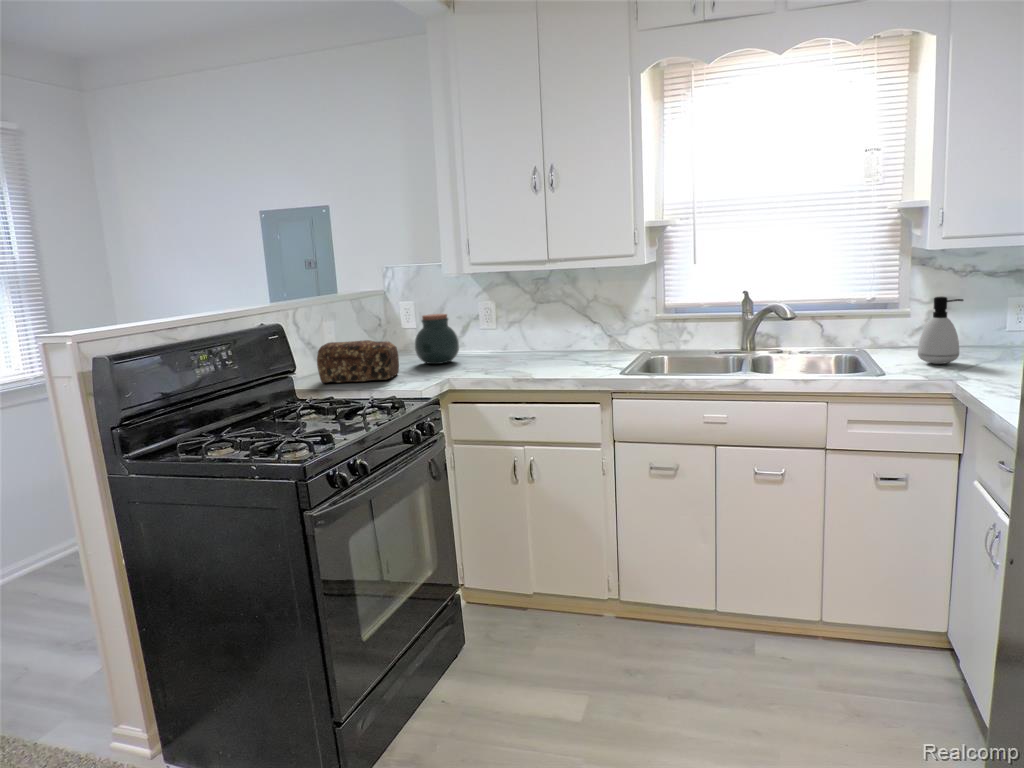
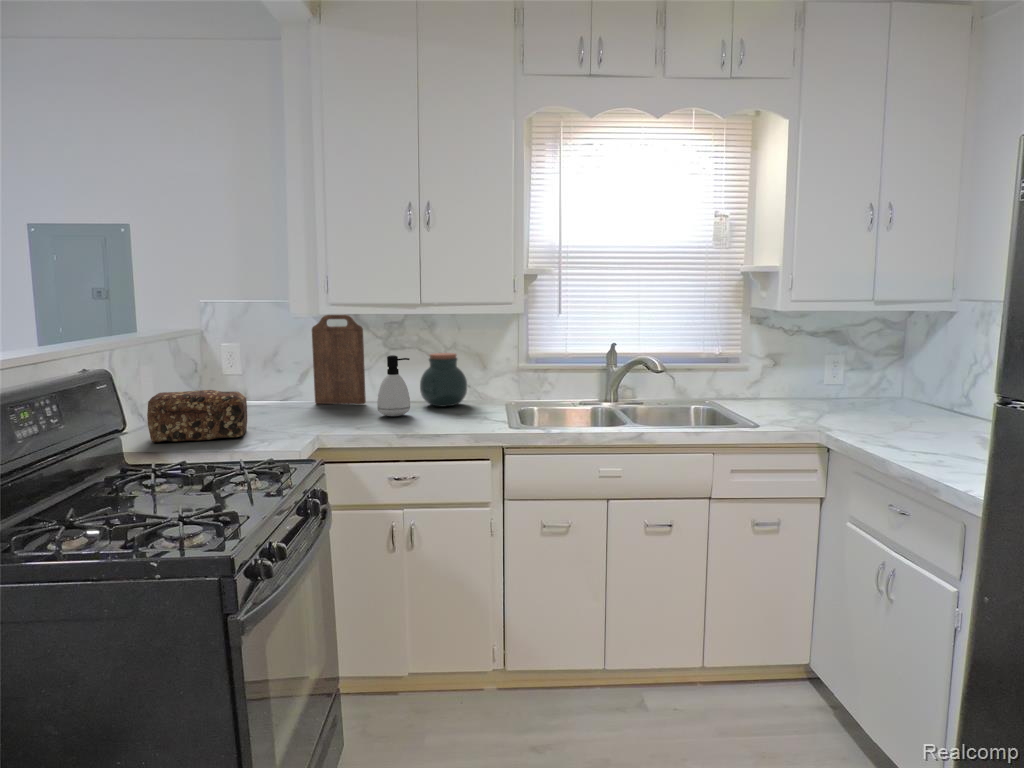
cutting board: none [465,273,511,353] -> present [312,315,366,404]
soap dispenser: present [918,297,963,364] -> present [377,355,410,416]
jar: present [415,314,459,364] -> present [420,353,467,407]

